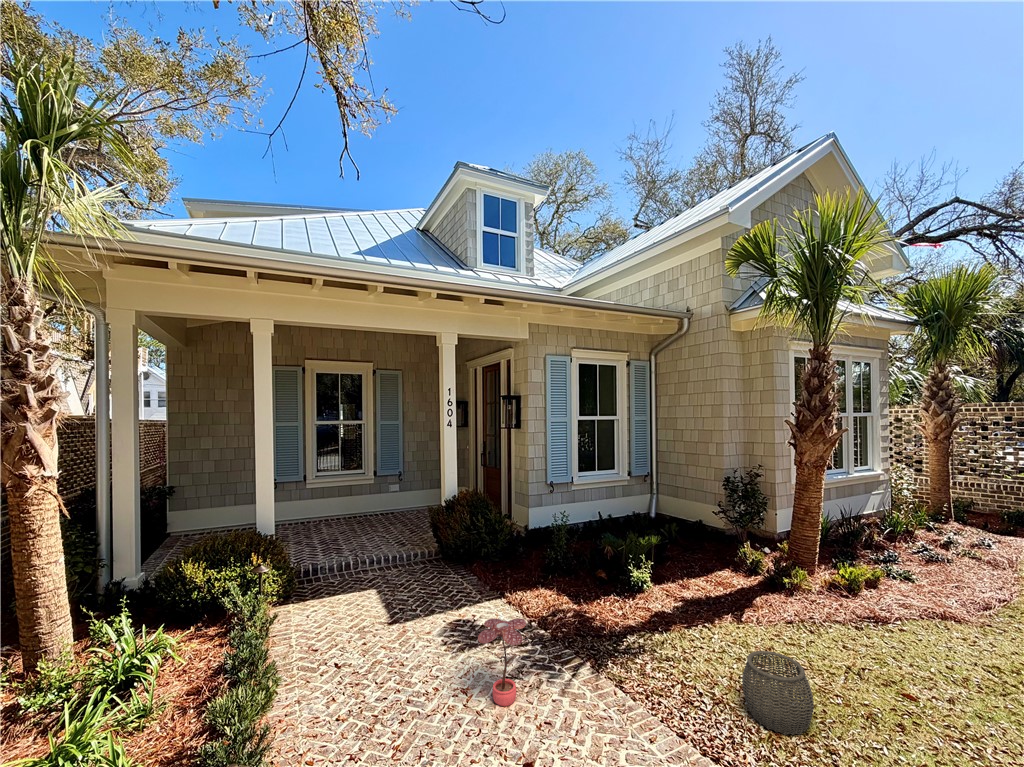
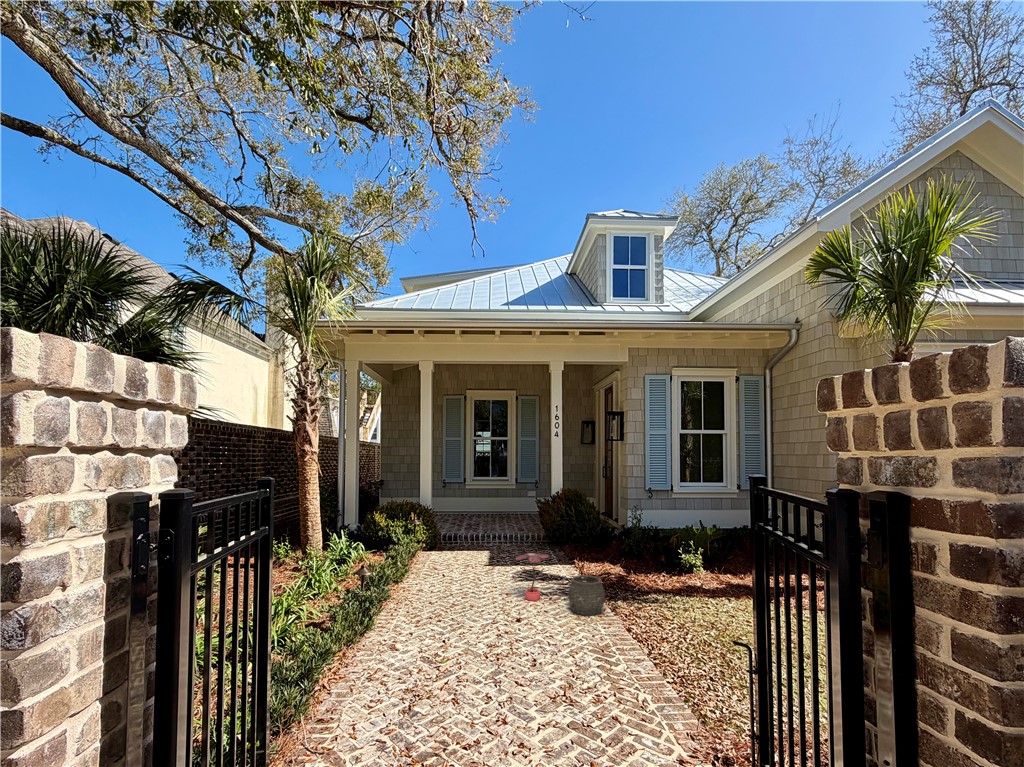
woven basket: present [742,651,814,735] -> present [568,575,605,615]

